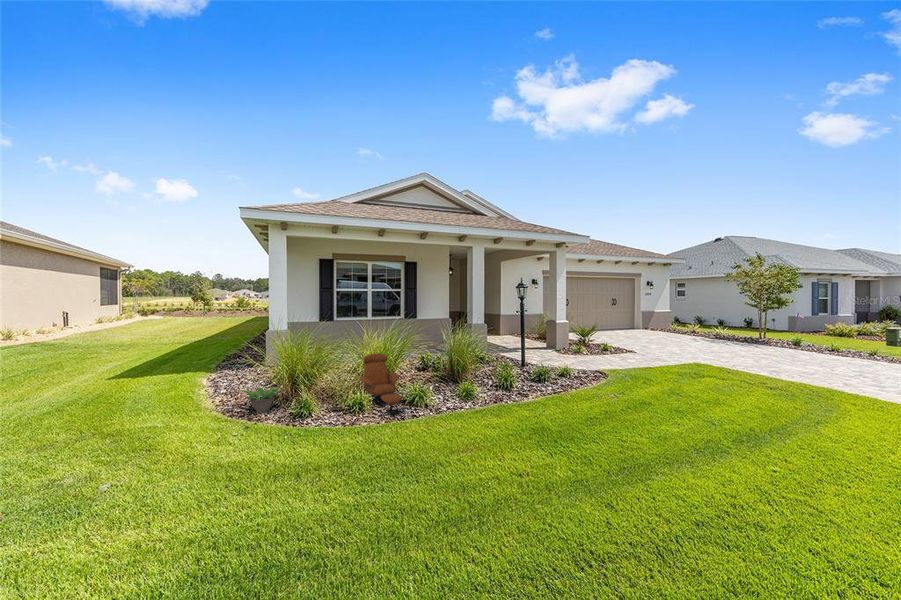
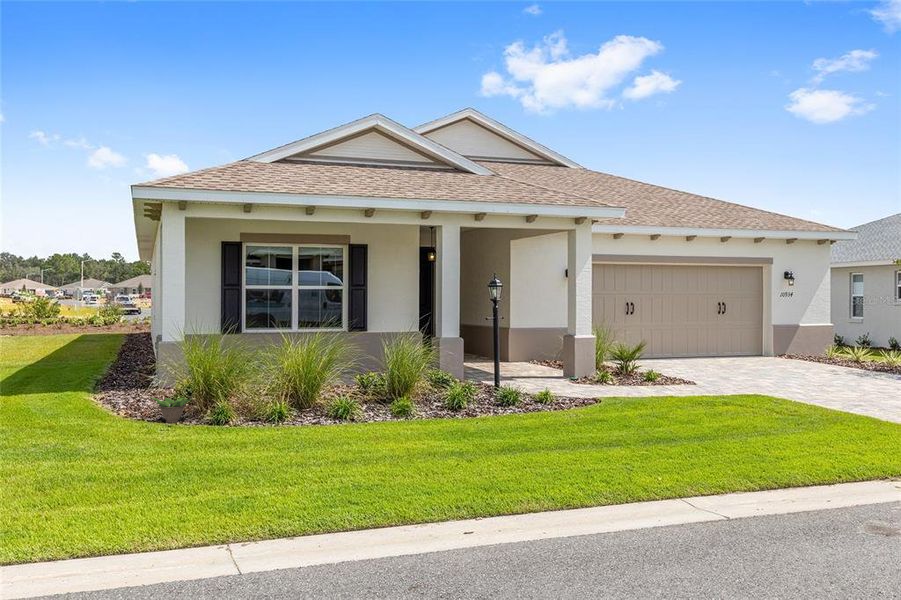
lounge chair: present [360,354,403,419] -> none [277,363,324,428]

